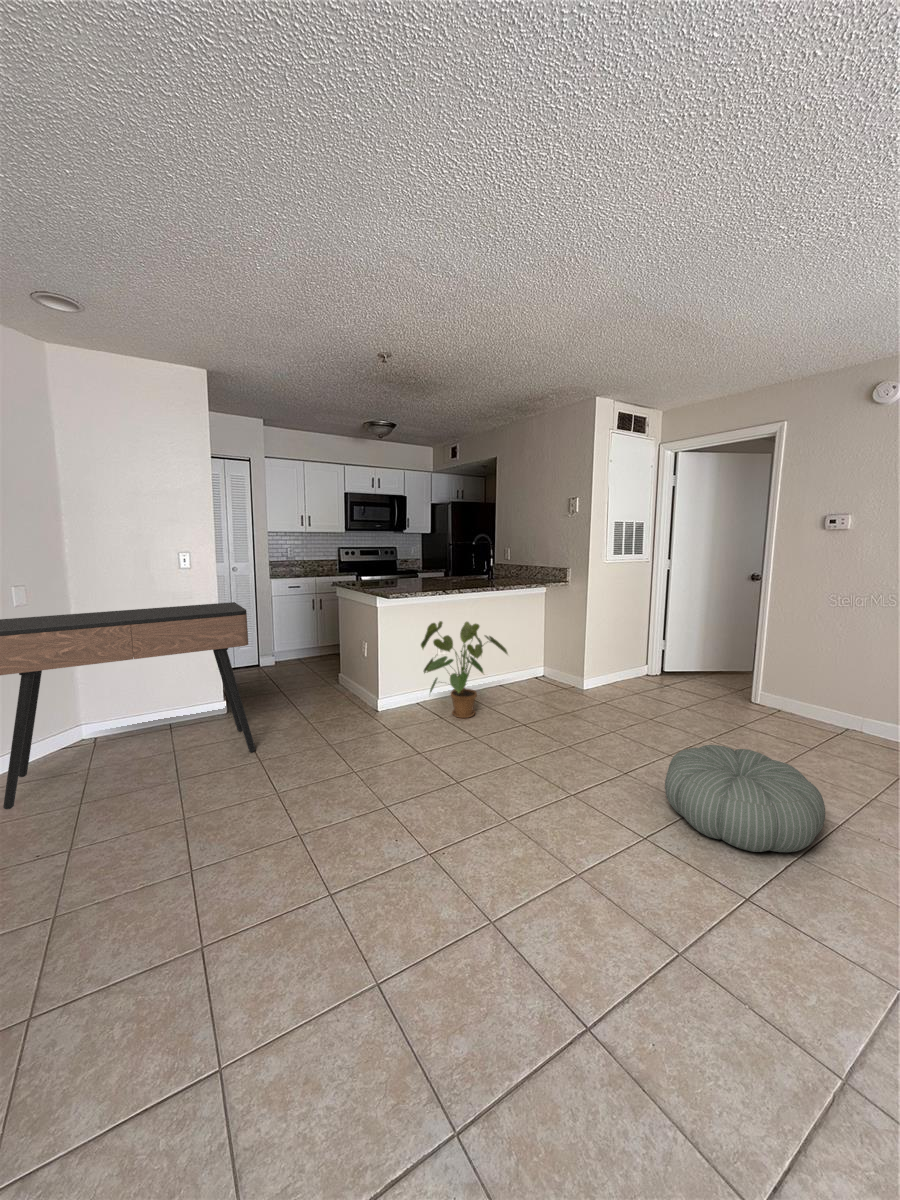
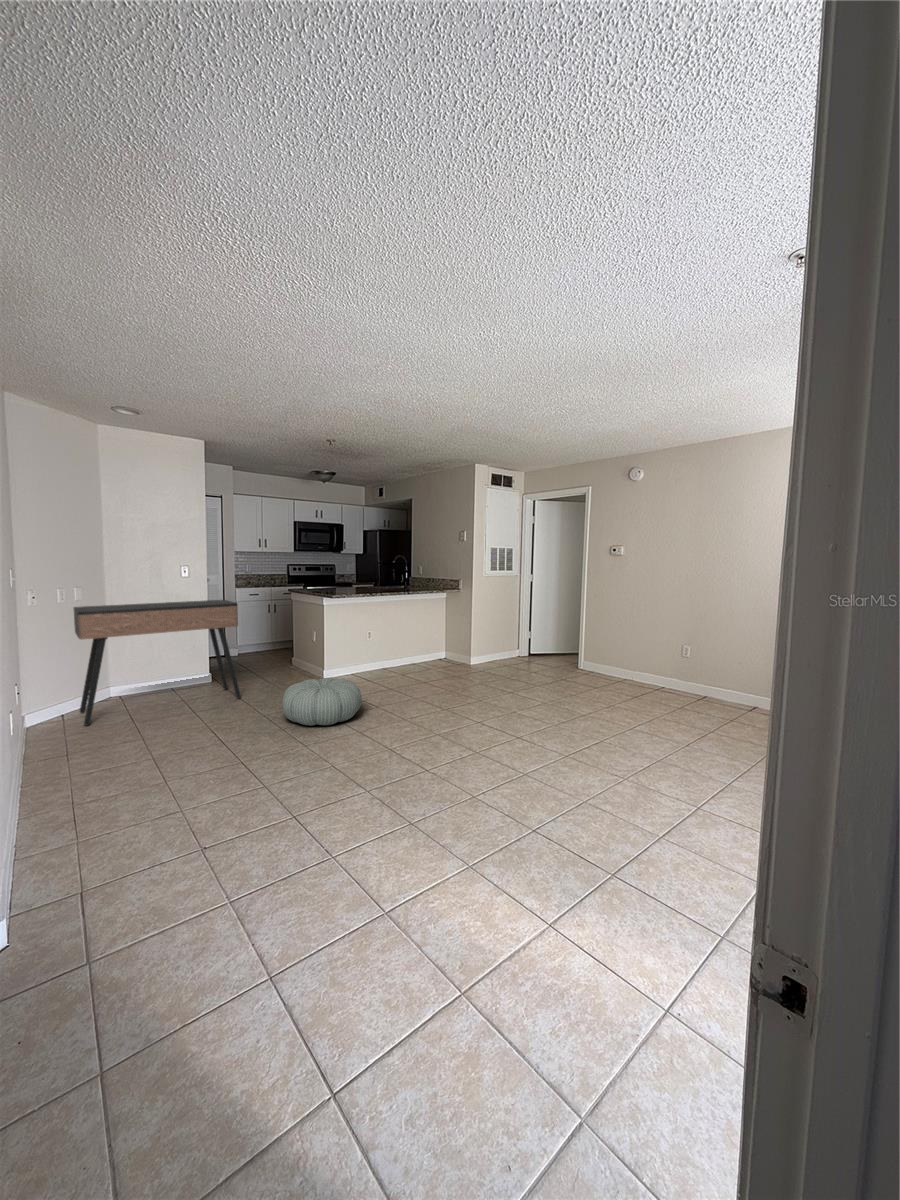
house plant: present [421,621,508,718] -> none [354,615,417,680]
pouf: present [665,745,825,852] -> present [282,678,362,725]

